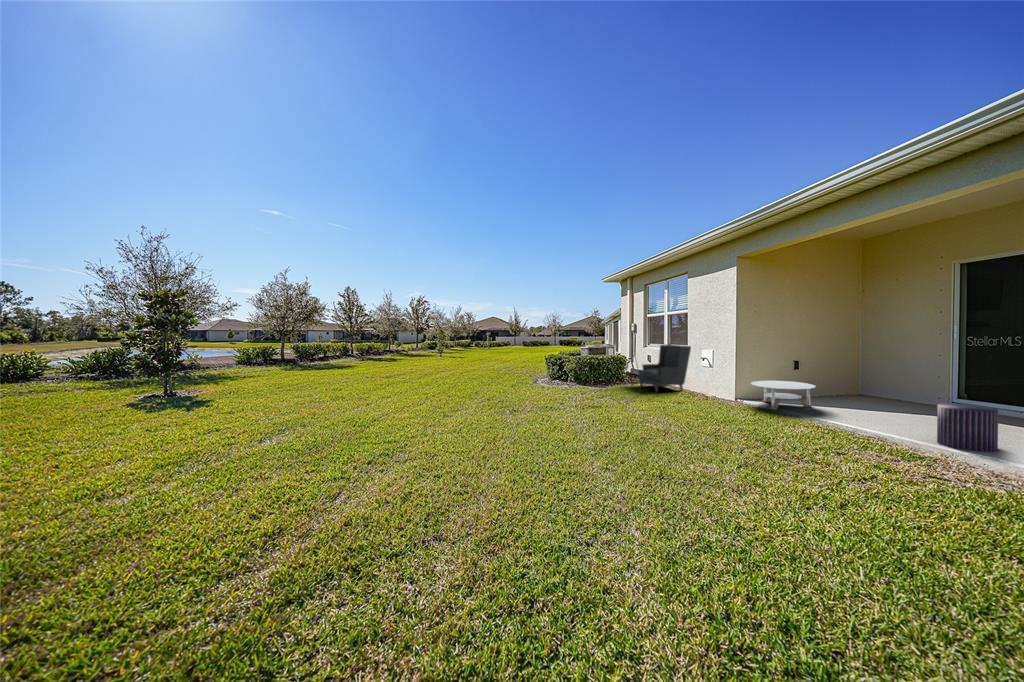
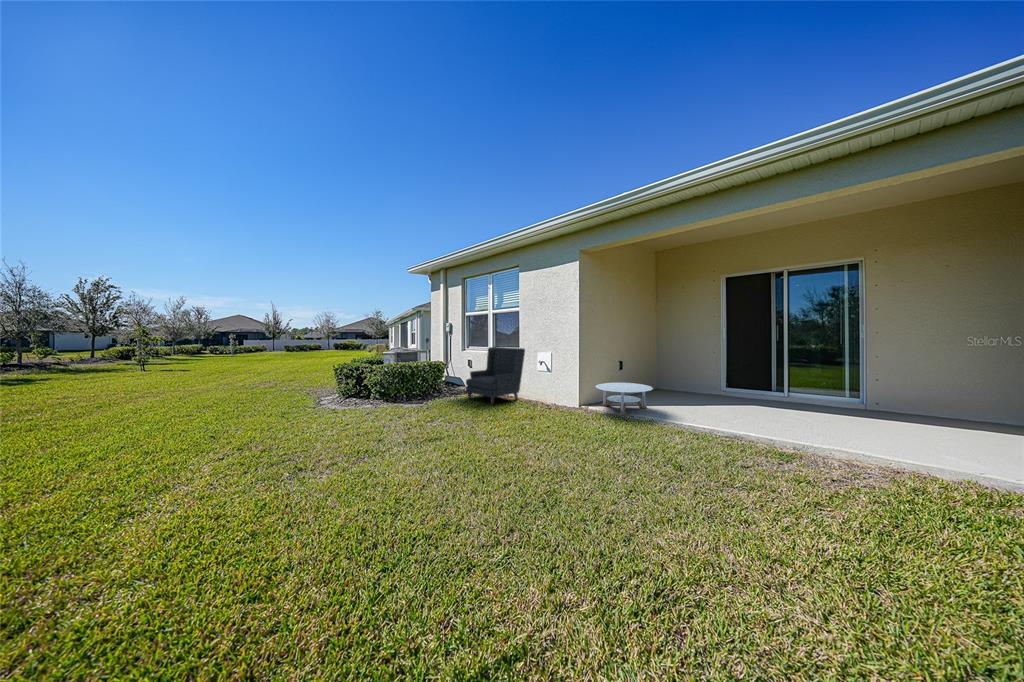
pouf: present [937,404,998,452] -> none [798,400,848,447]

